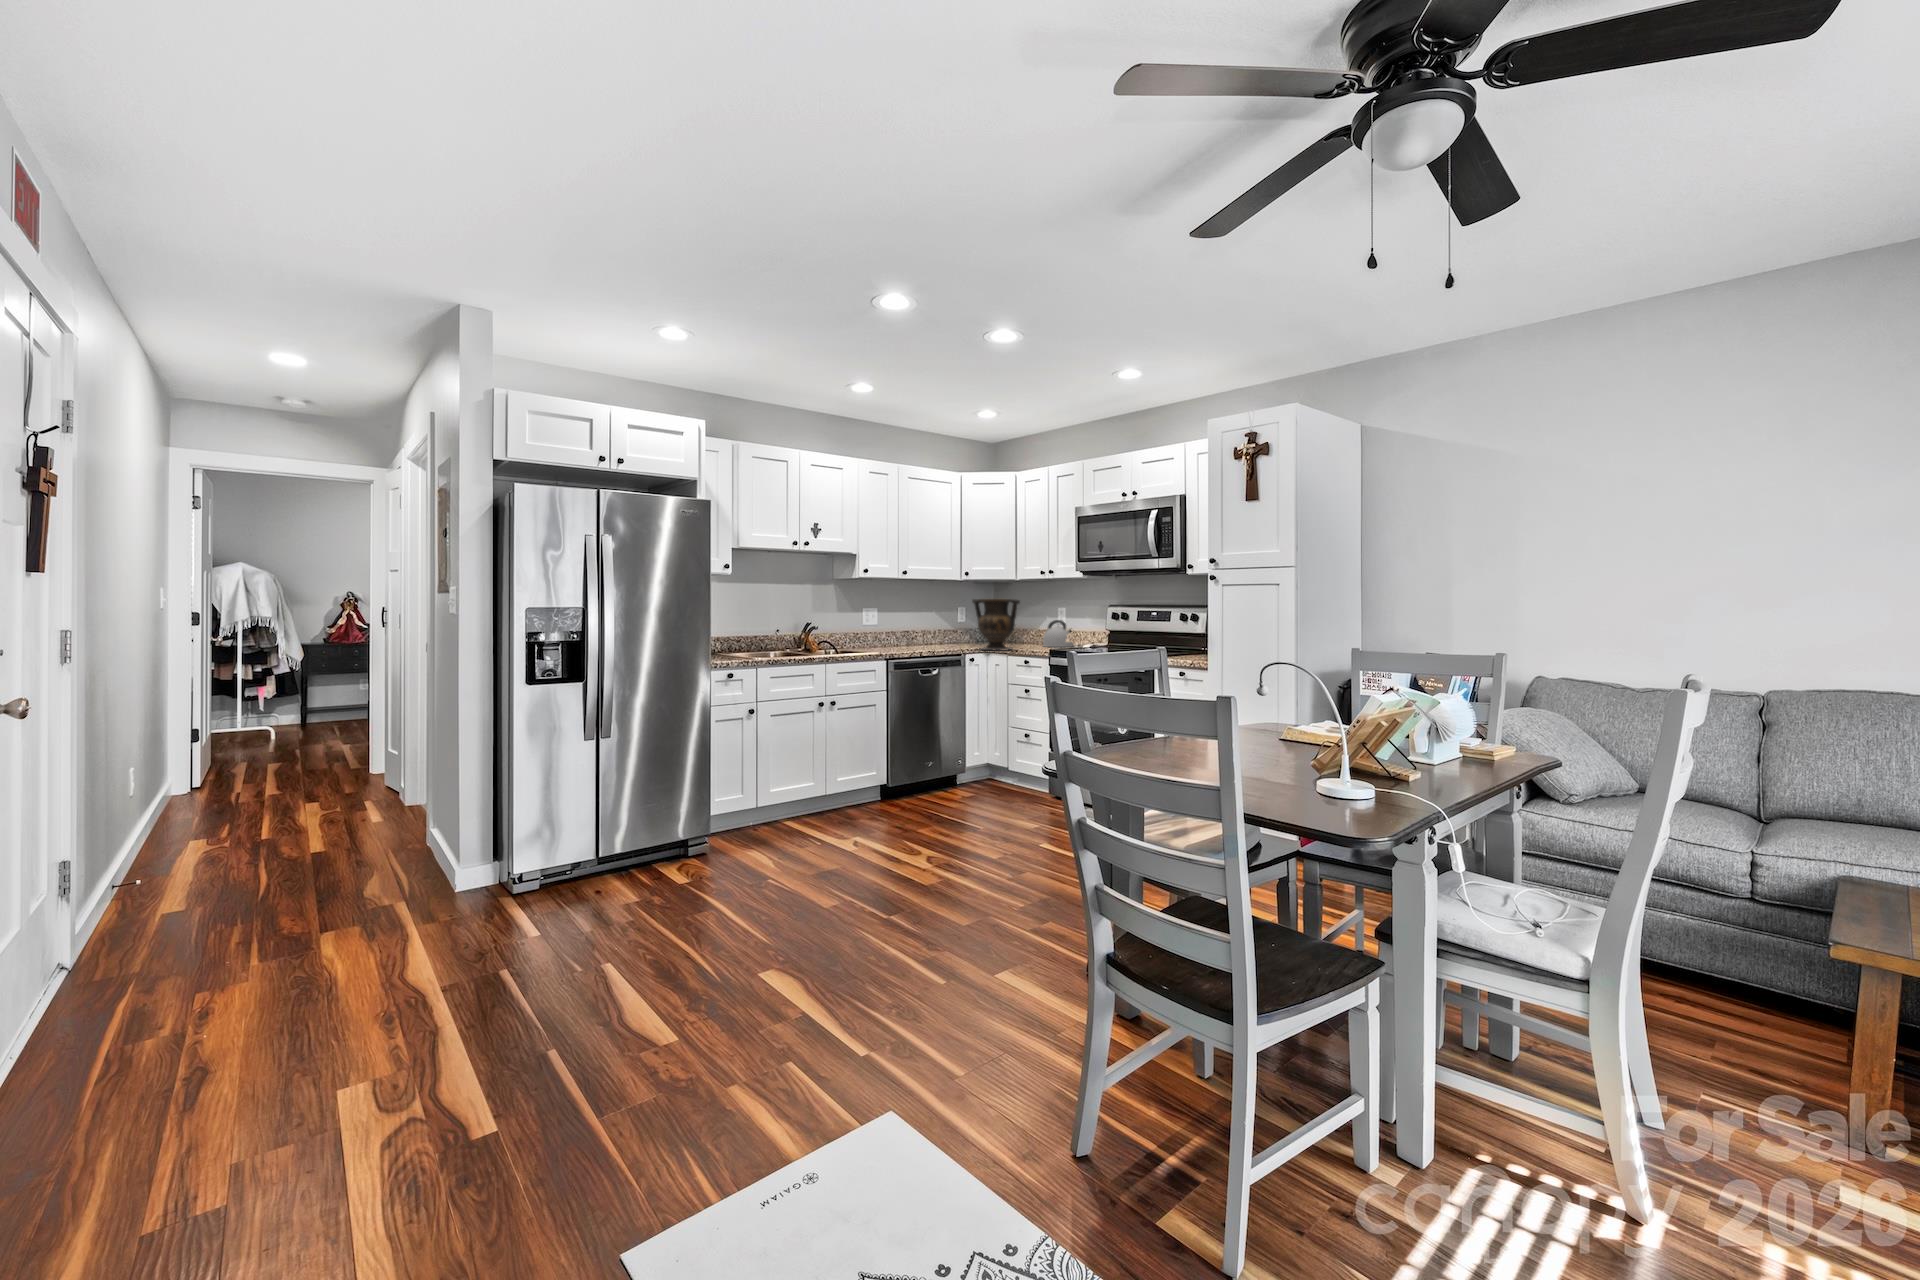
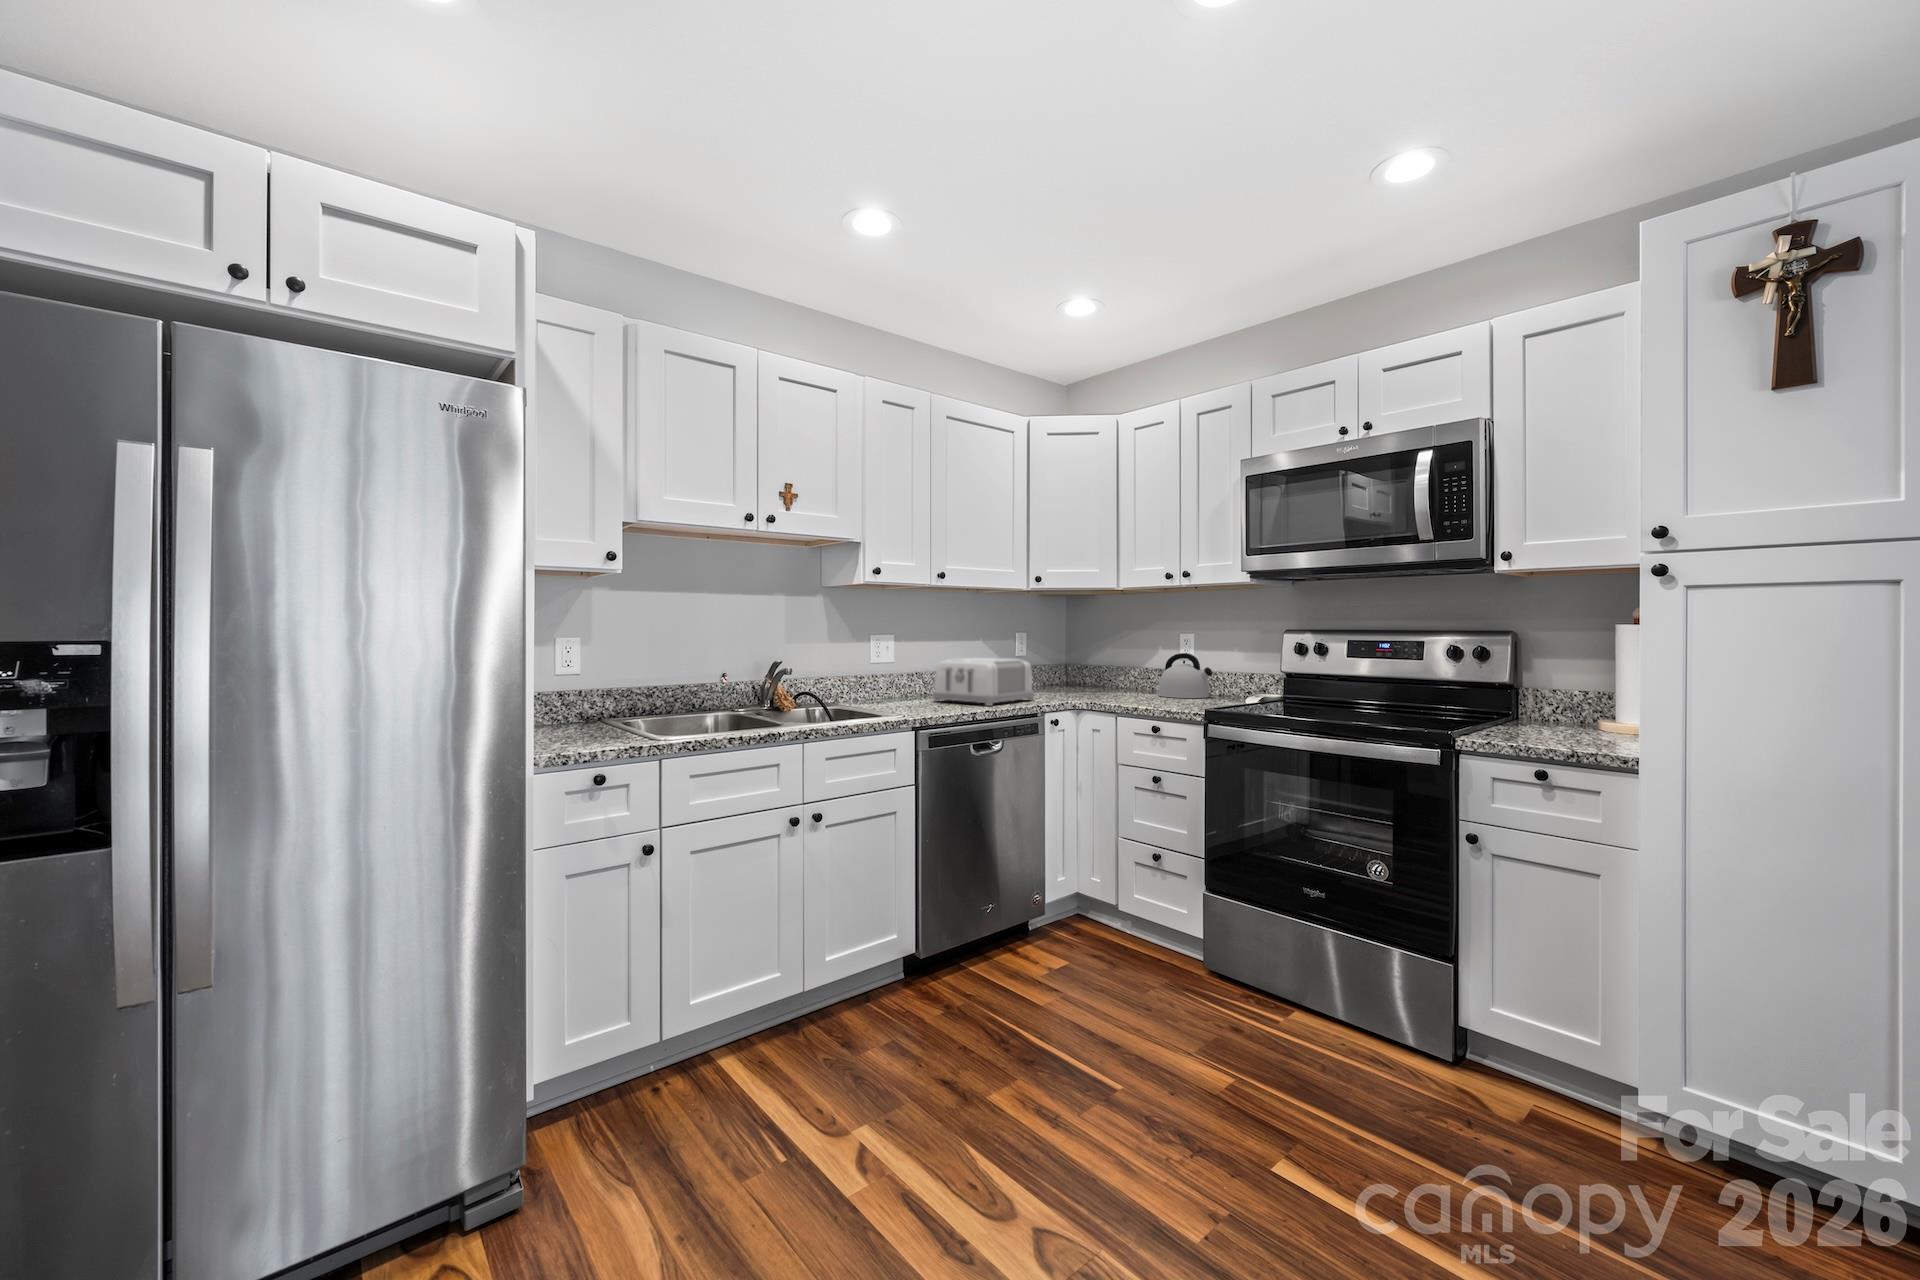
vase: present [972,599,1020,650] -> none [1056,619,1136,707]
toaster: none [901,623,962,650] -> present [933,658,1034,706]

